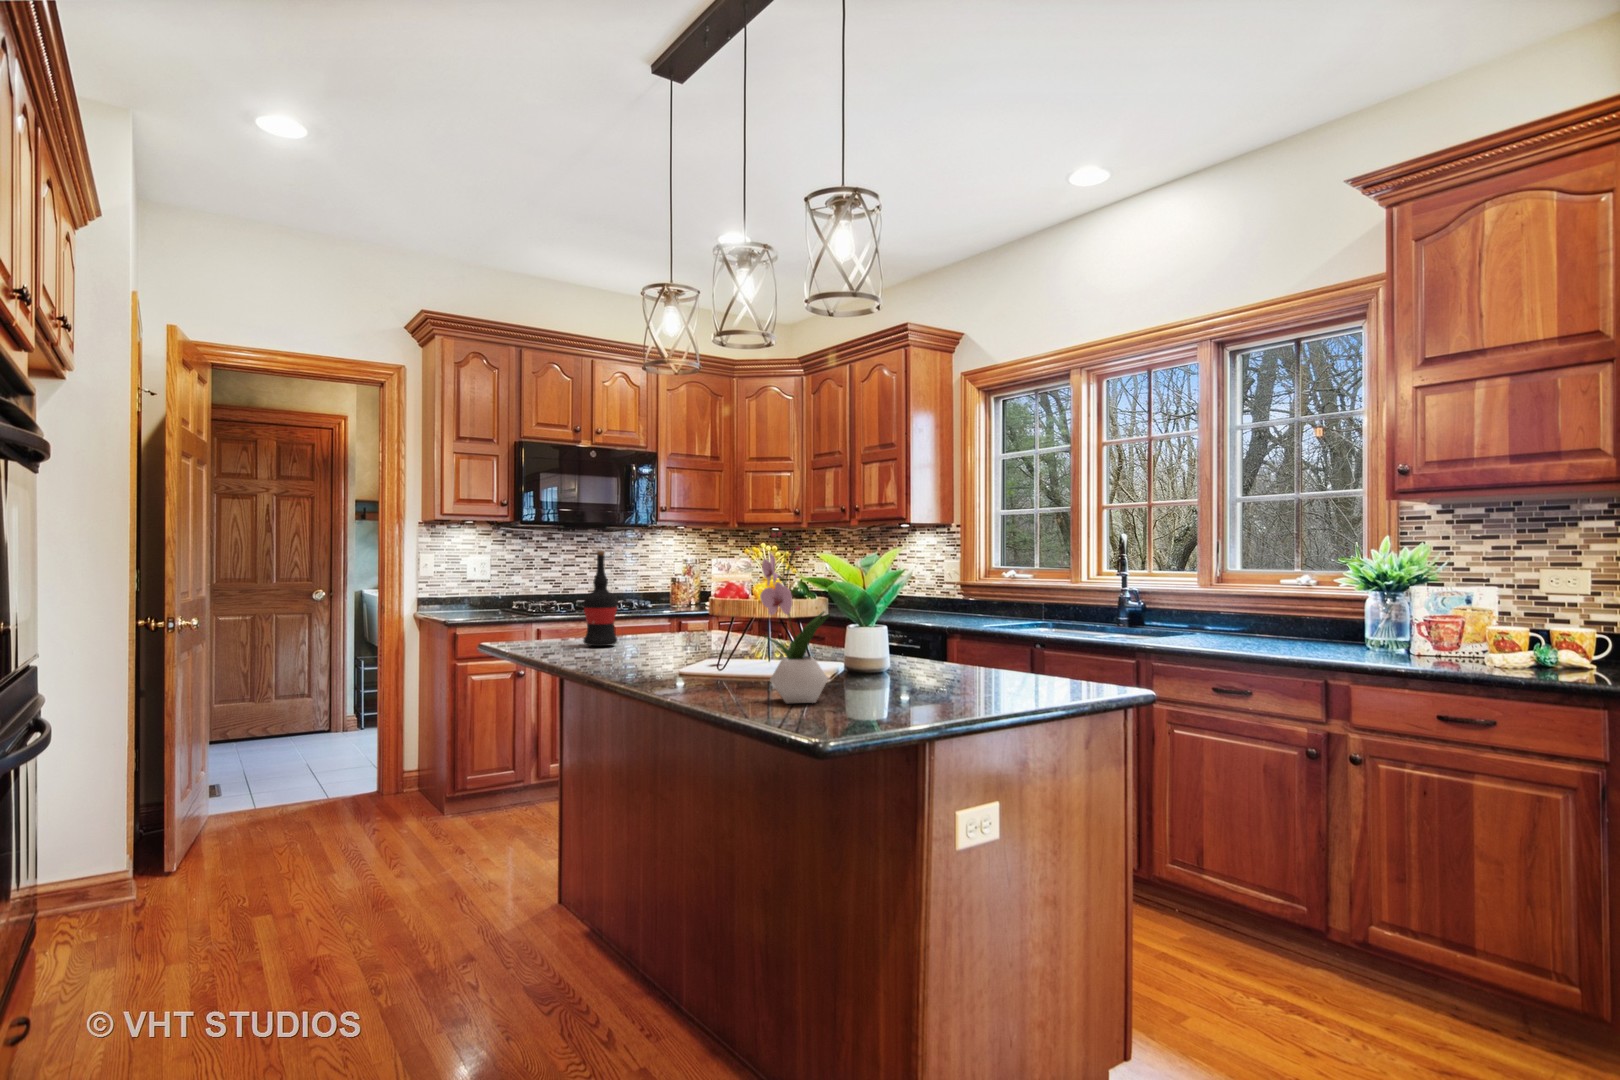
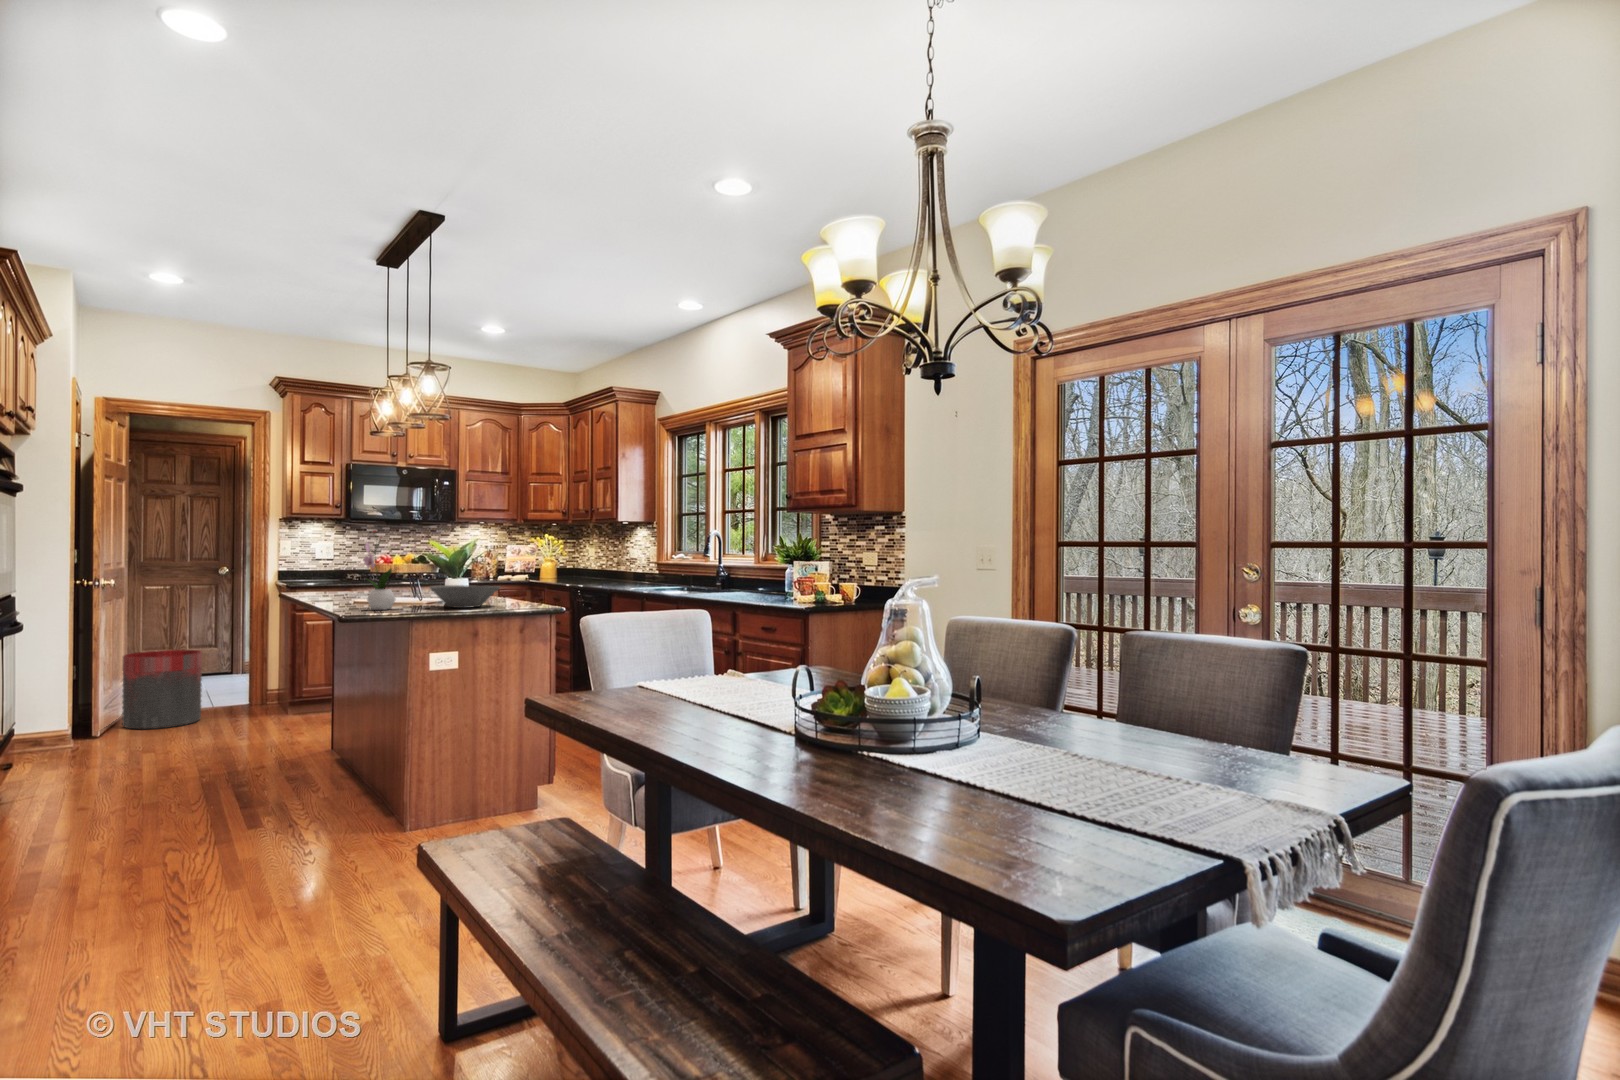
wine bottle: present [583,551,618,646] -> none [334,539,356,593]
bowl: none [873,642,1012,693] -> present [430,585,500,608]
trash can: none [206,721,323,855] -> present [122,650,202,729]

